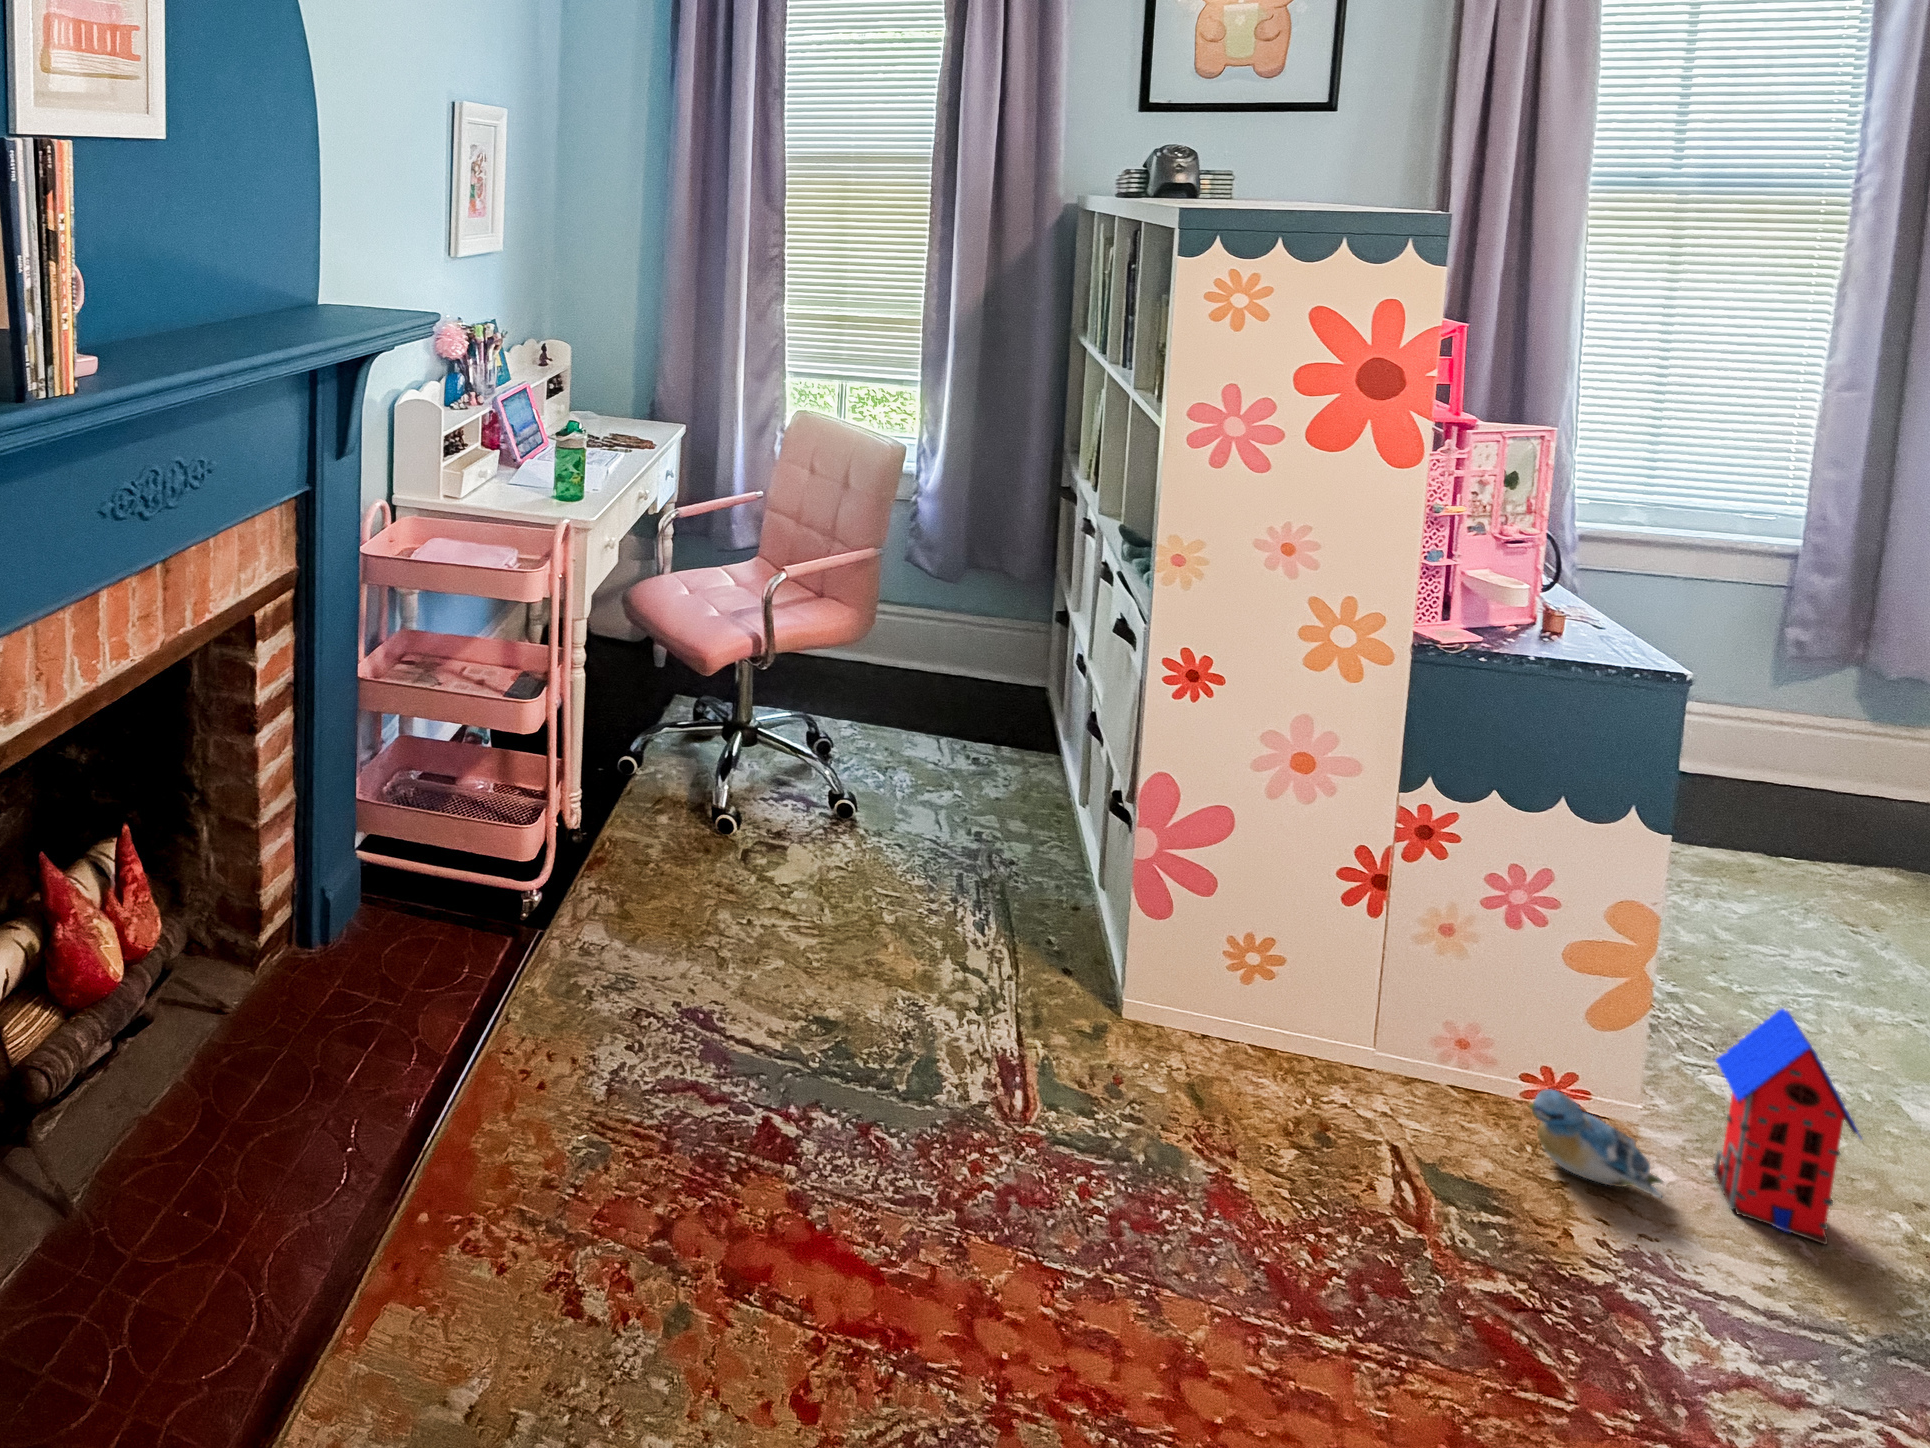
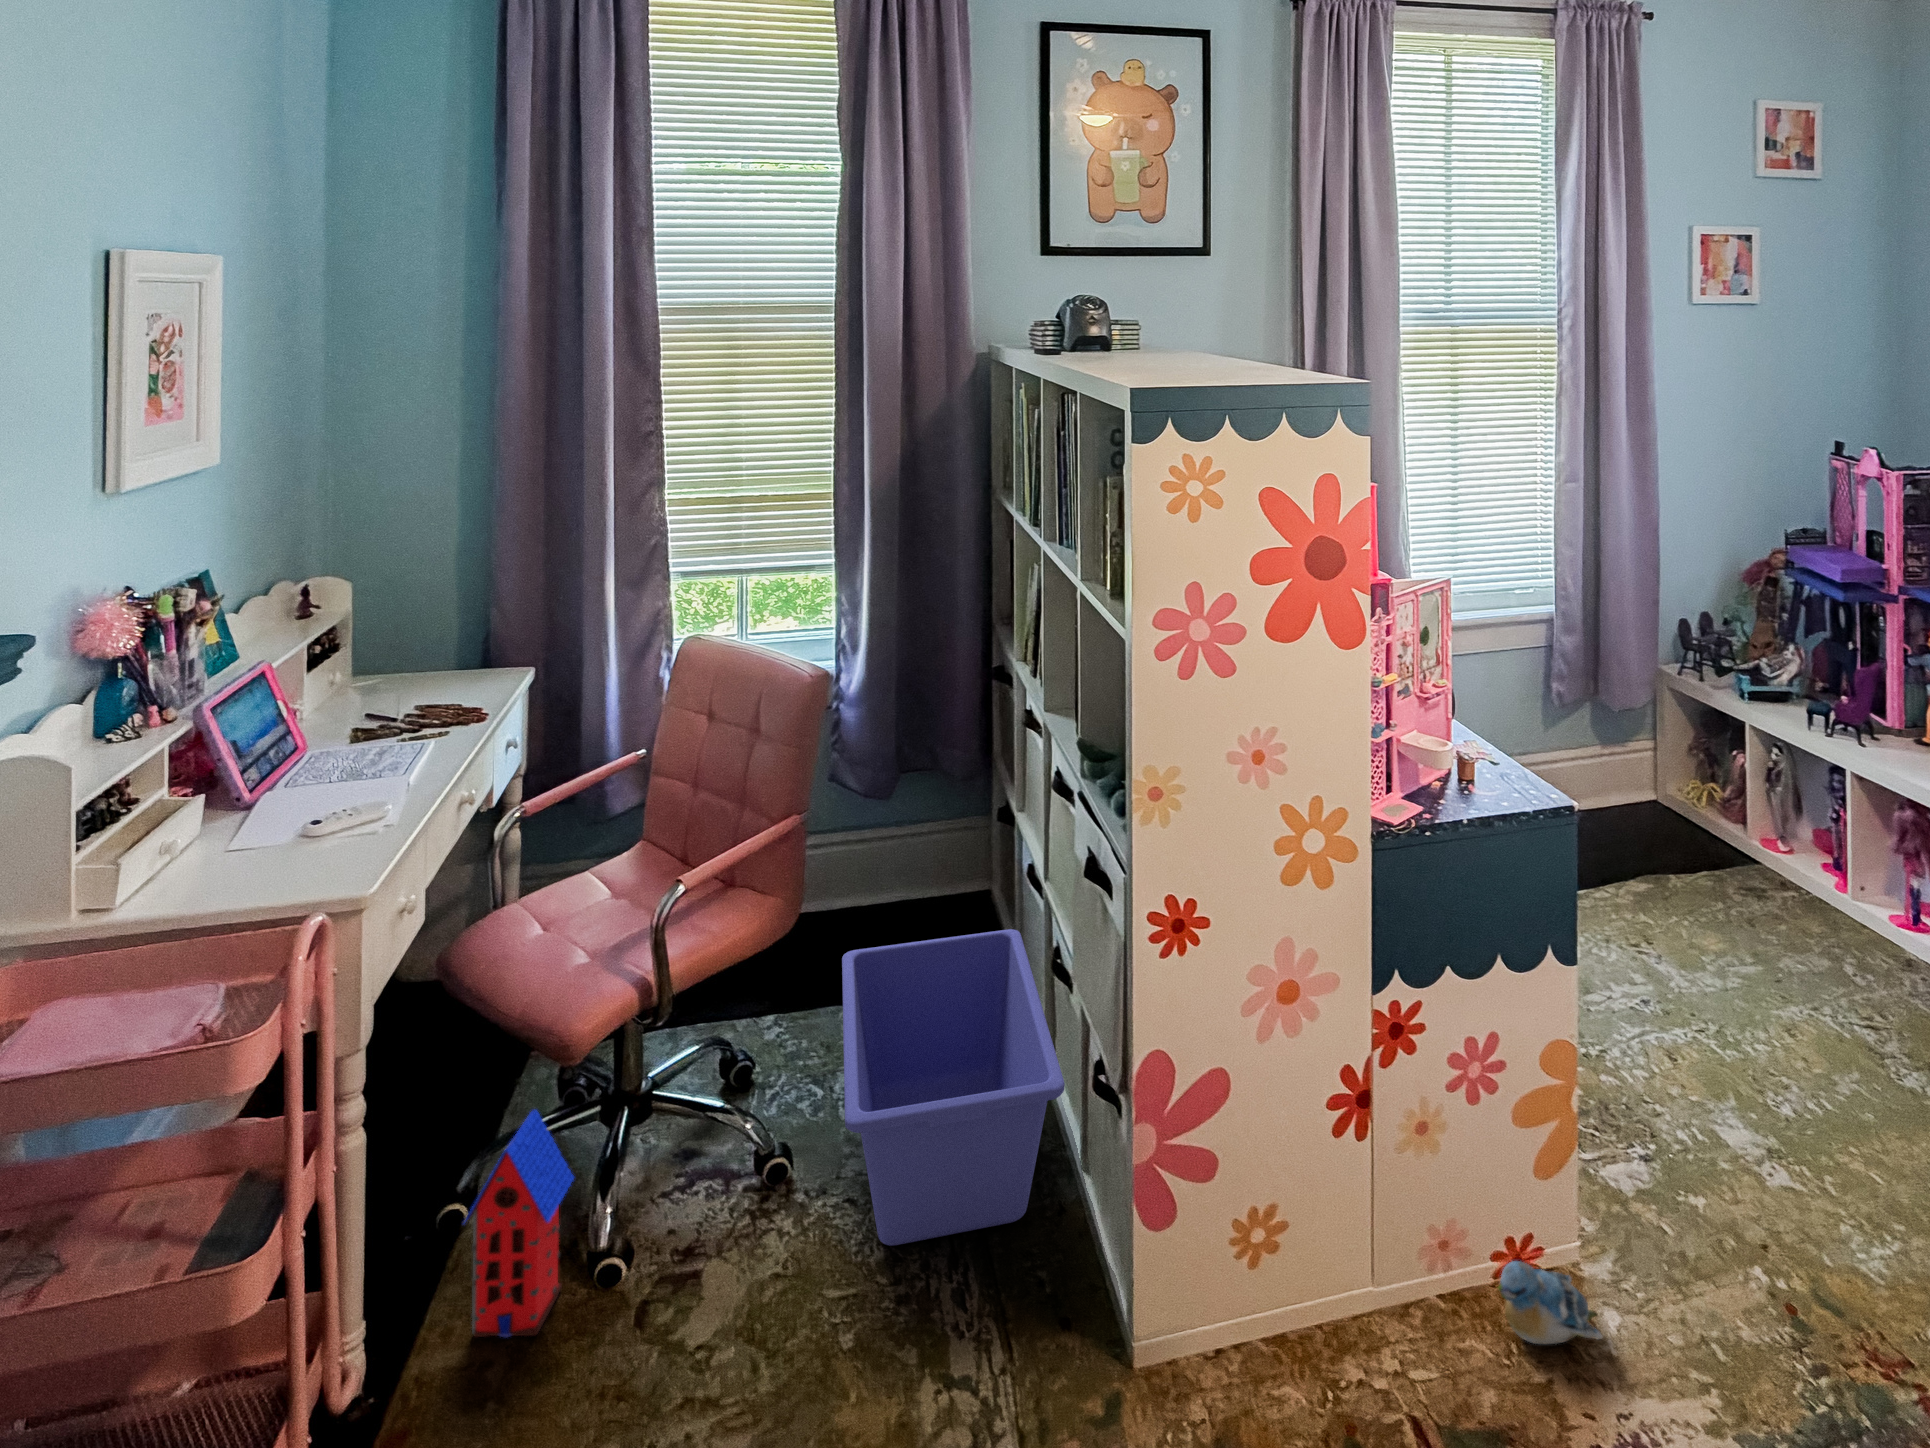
storage bin: none [896,672,1083,898] -> present [842,929,1065,1246]
toy house: present [1713,1009,1861,1244] -> present [464,1110,574,1337]

